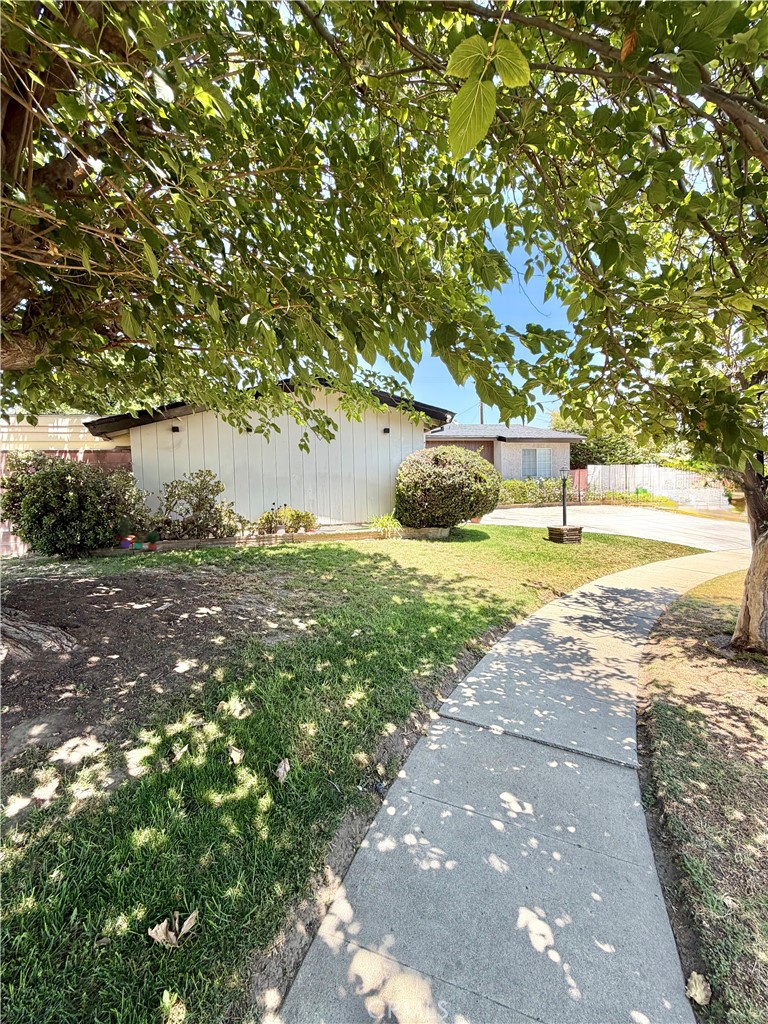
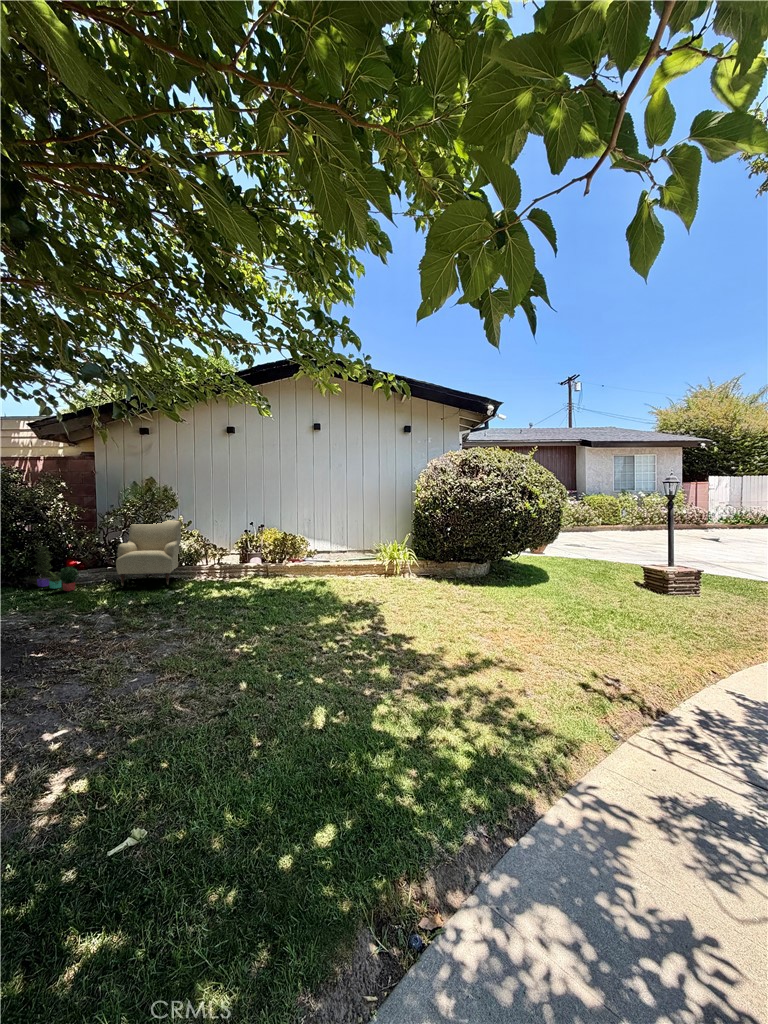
chair: none [186,496,228,546] -> present [116,520,181,586]

